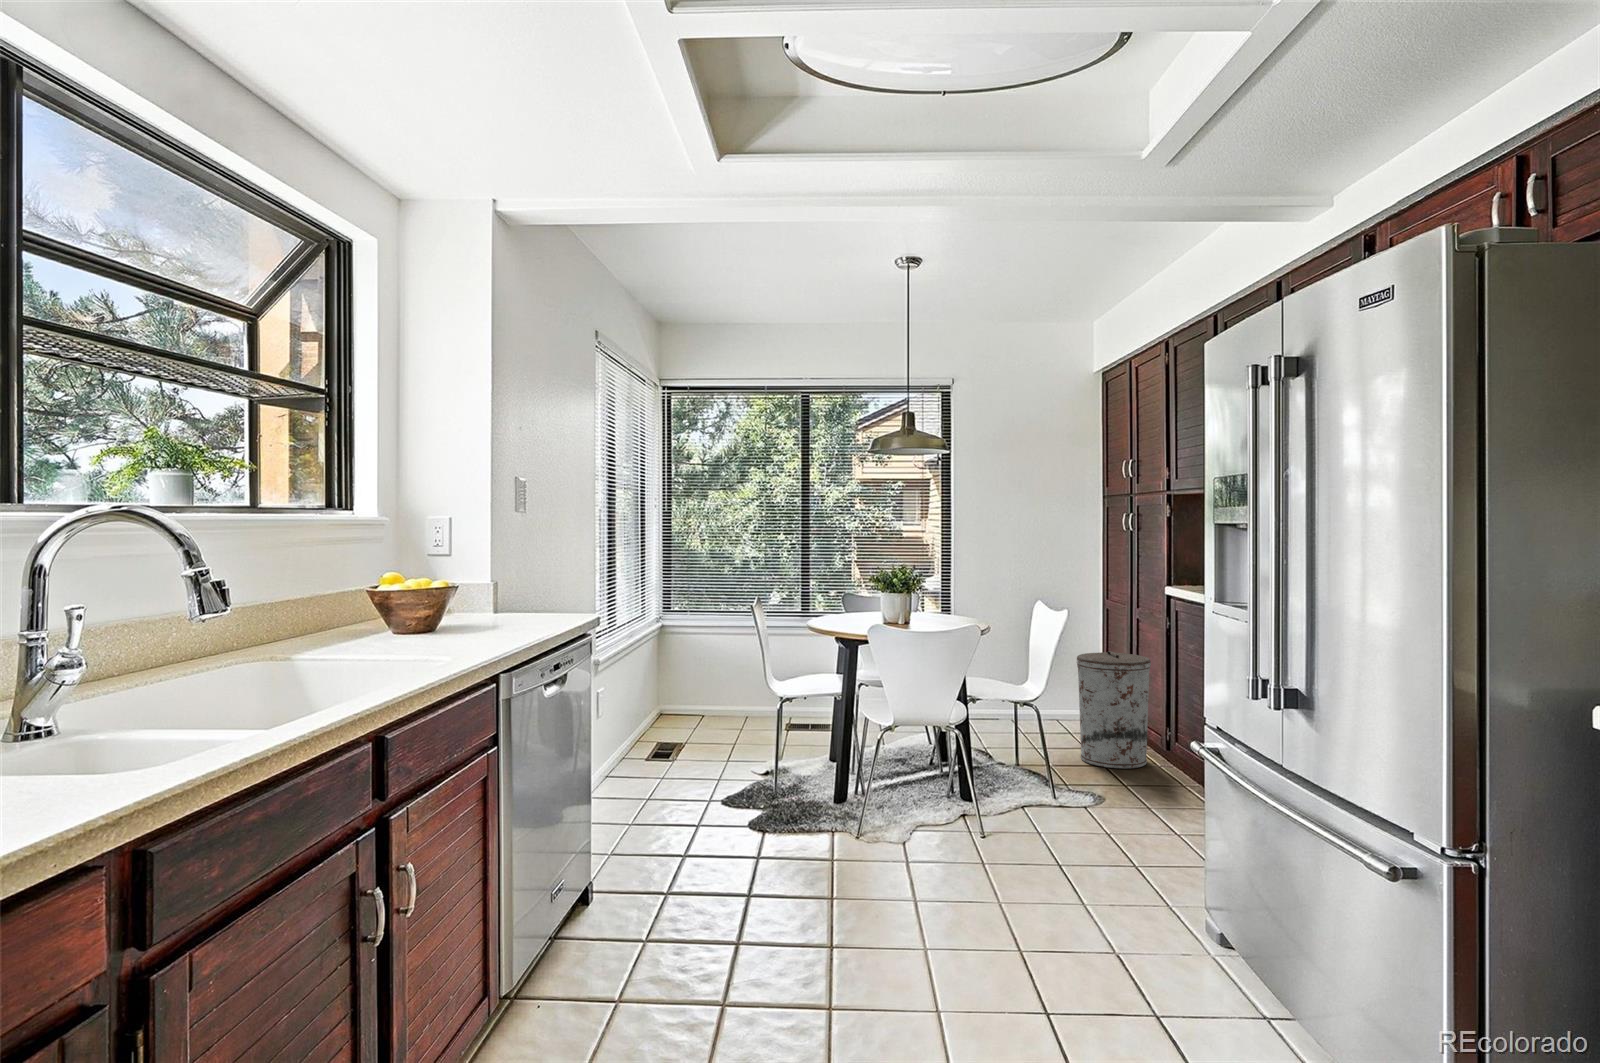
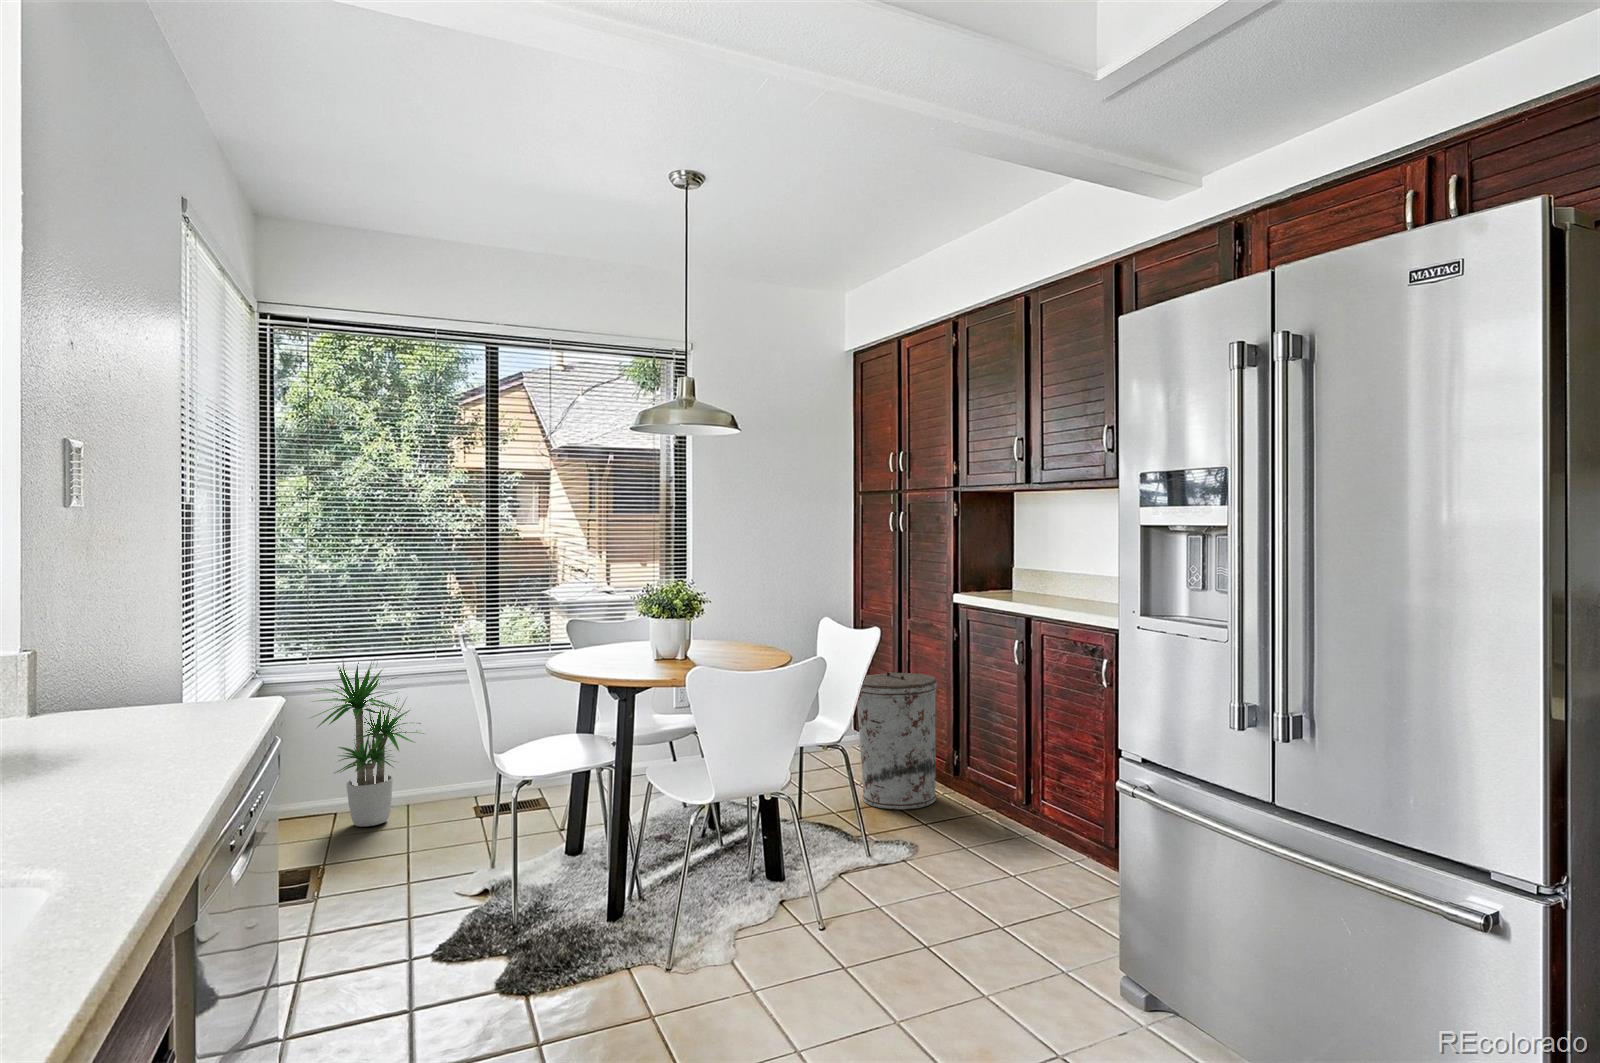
potted plant: none [677,605,754,725] -> present [311,660,424,826]

